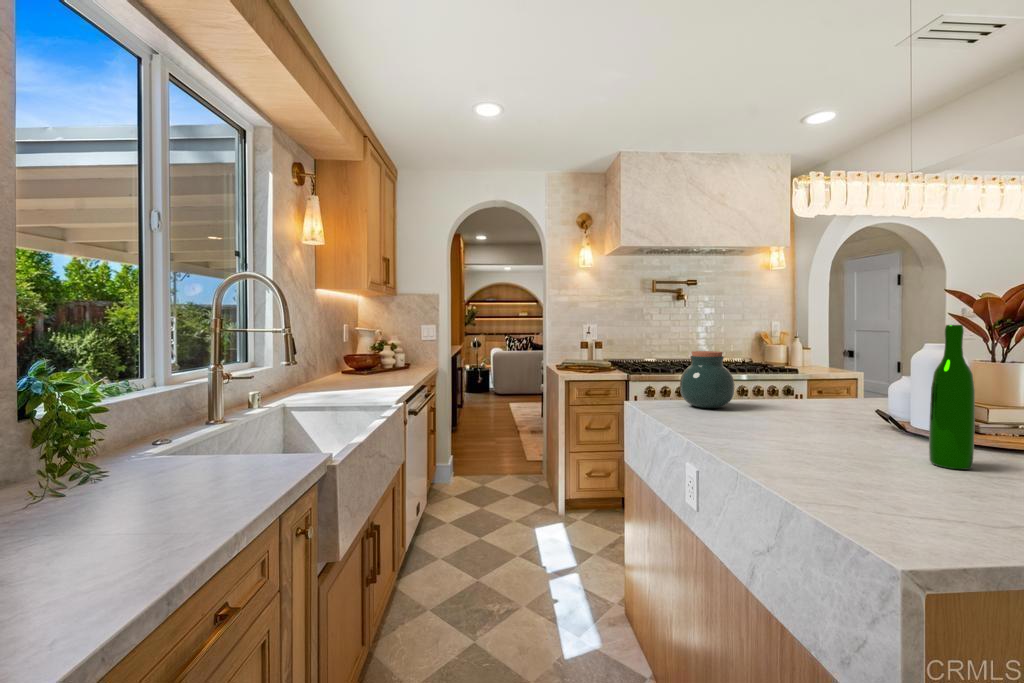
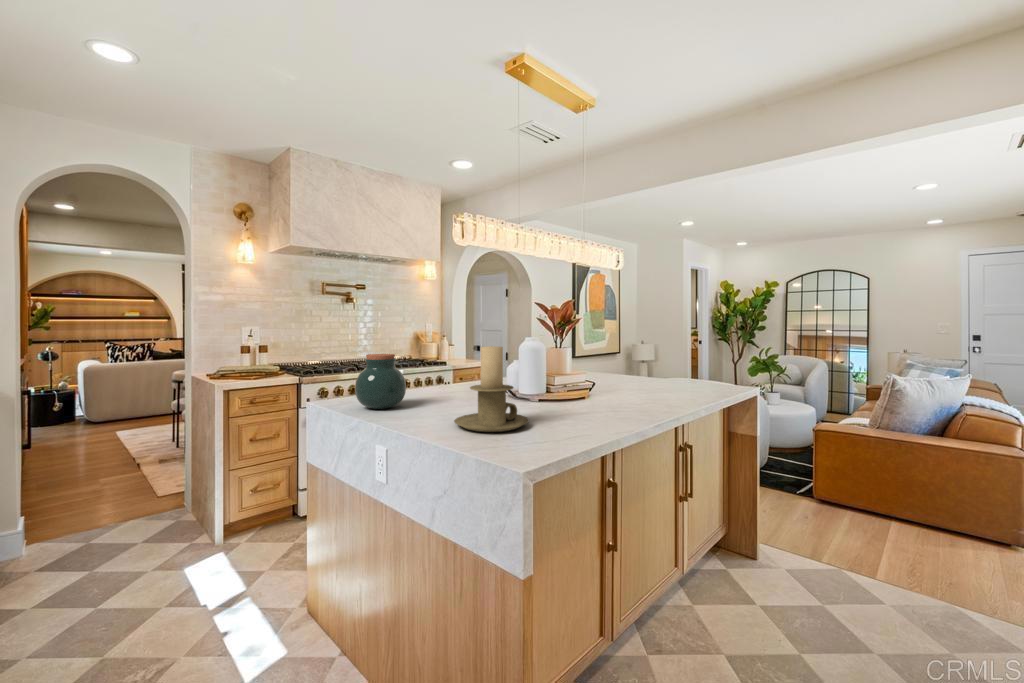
wine bottle: present [929,325,975,470] -> none [552,331,577,439]
candle holder: none [788,344,898,447] -> present [454,346,529,432]

